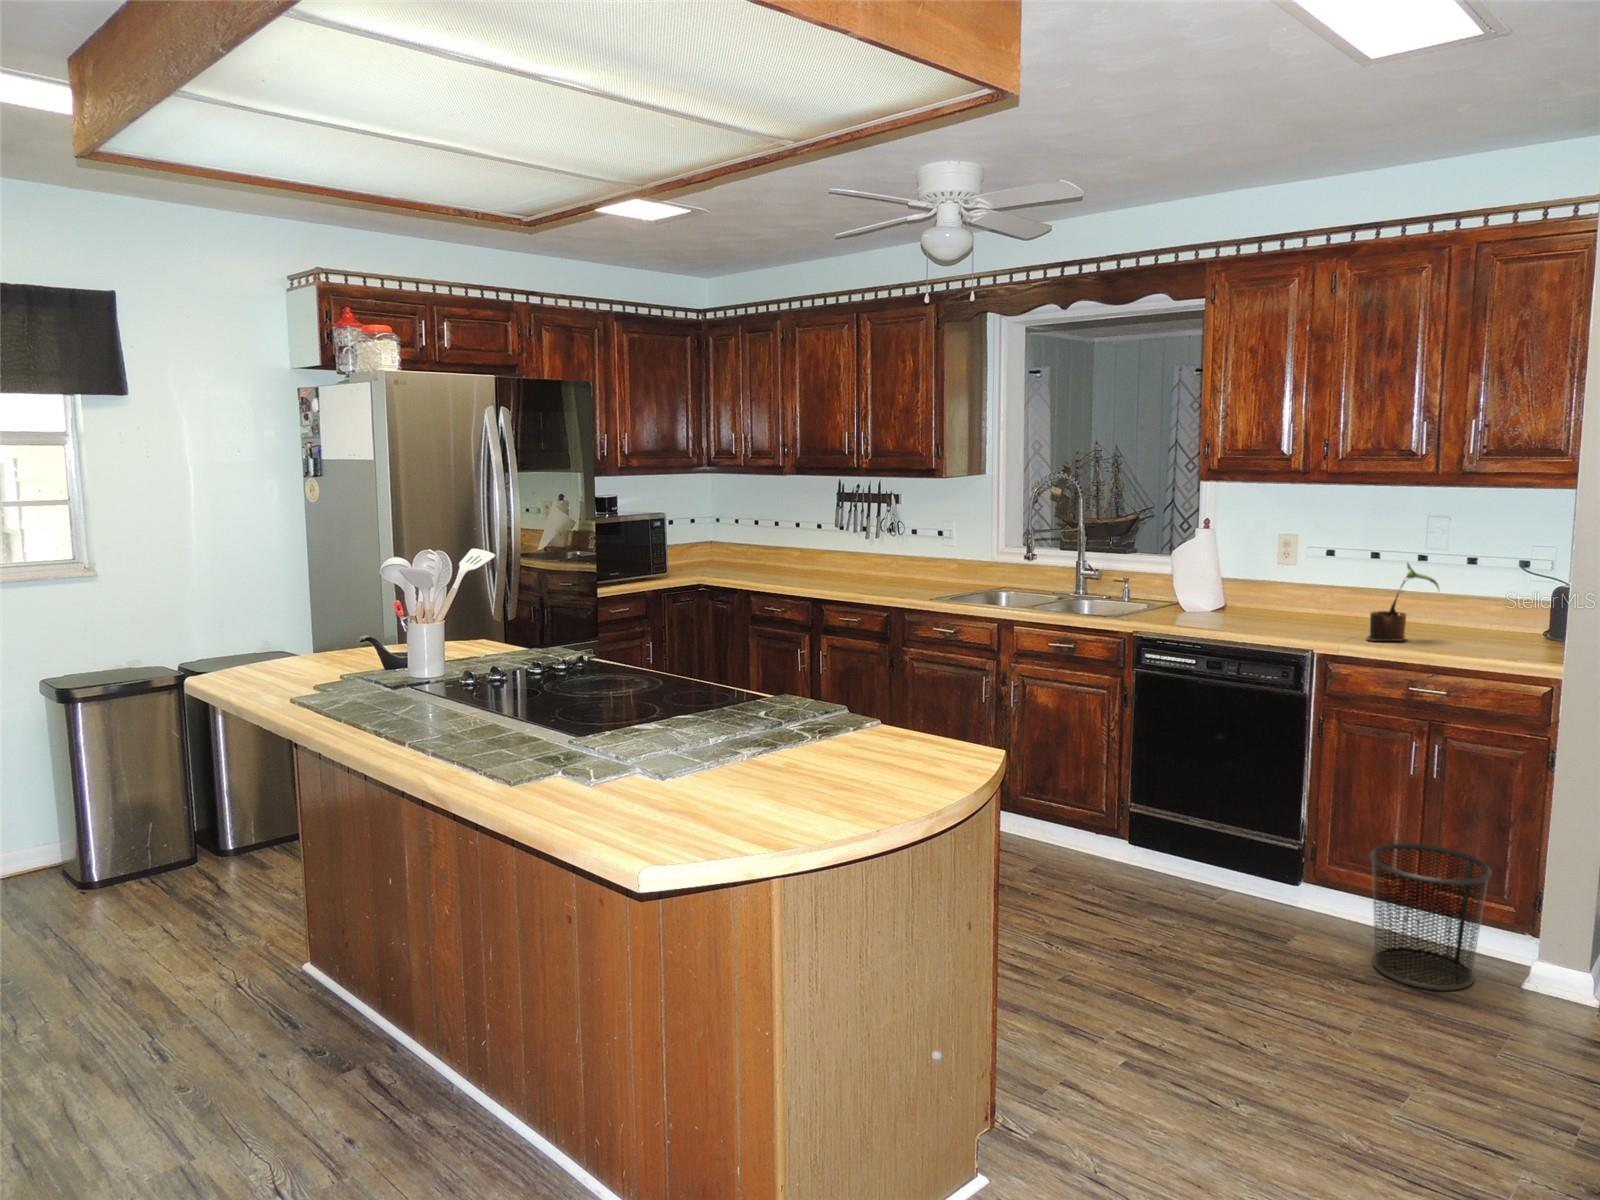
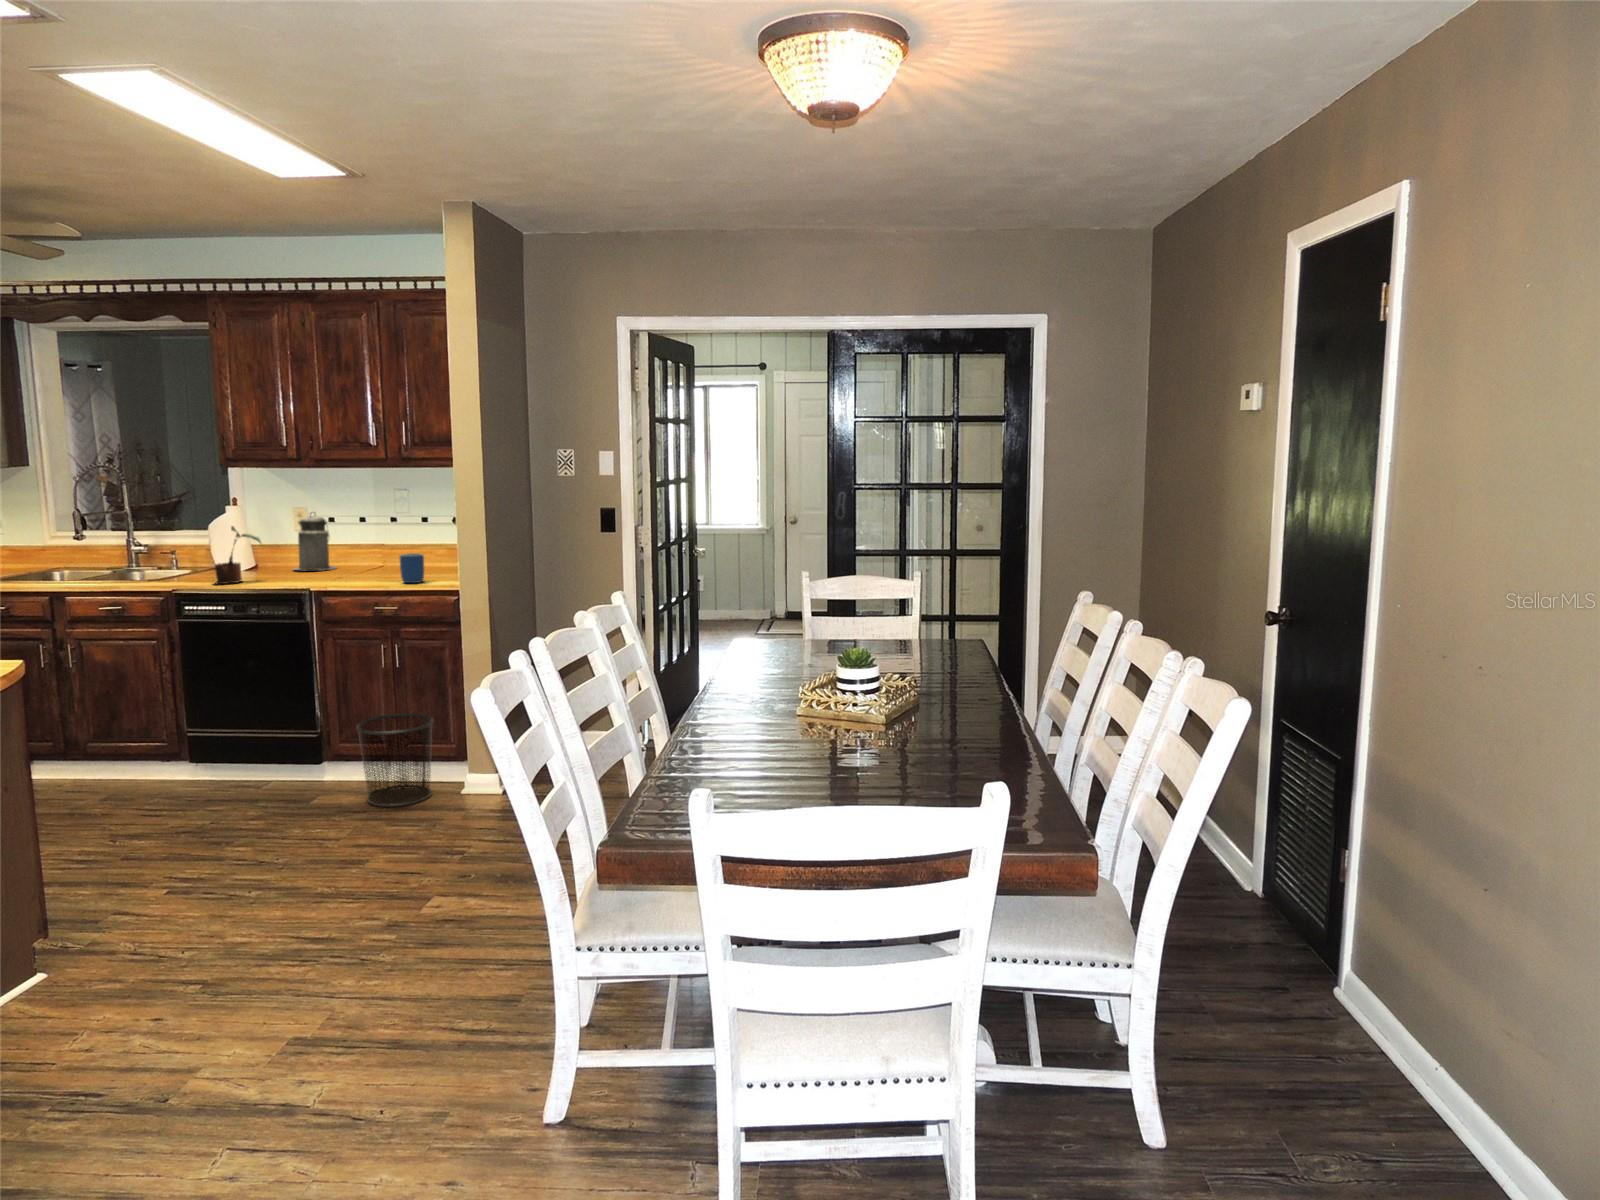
canister: none [1273,541,1332,621] -> present [294,516,336,570]
potted plant: present [1367,563,1439,641] -> present [215,526,261,584]
mug: none [1453,612,1493,658] -> present [400,553,424,583]

